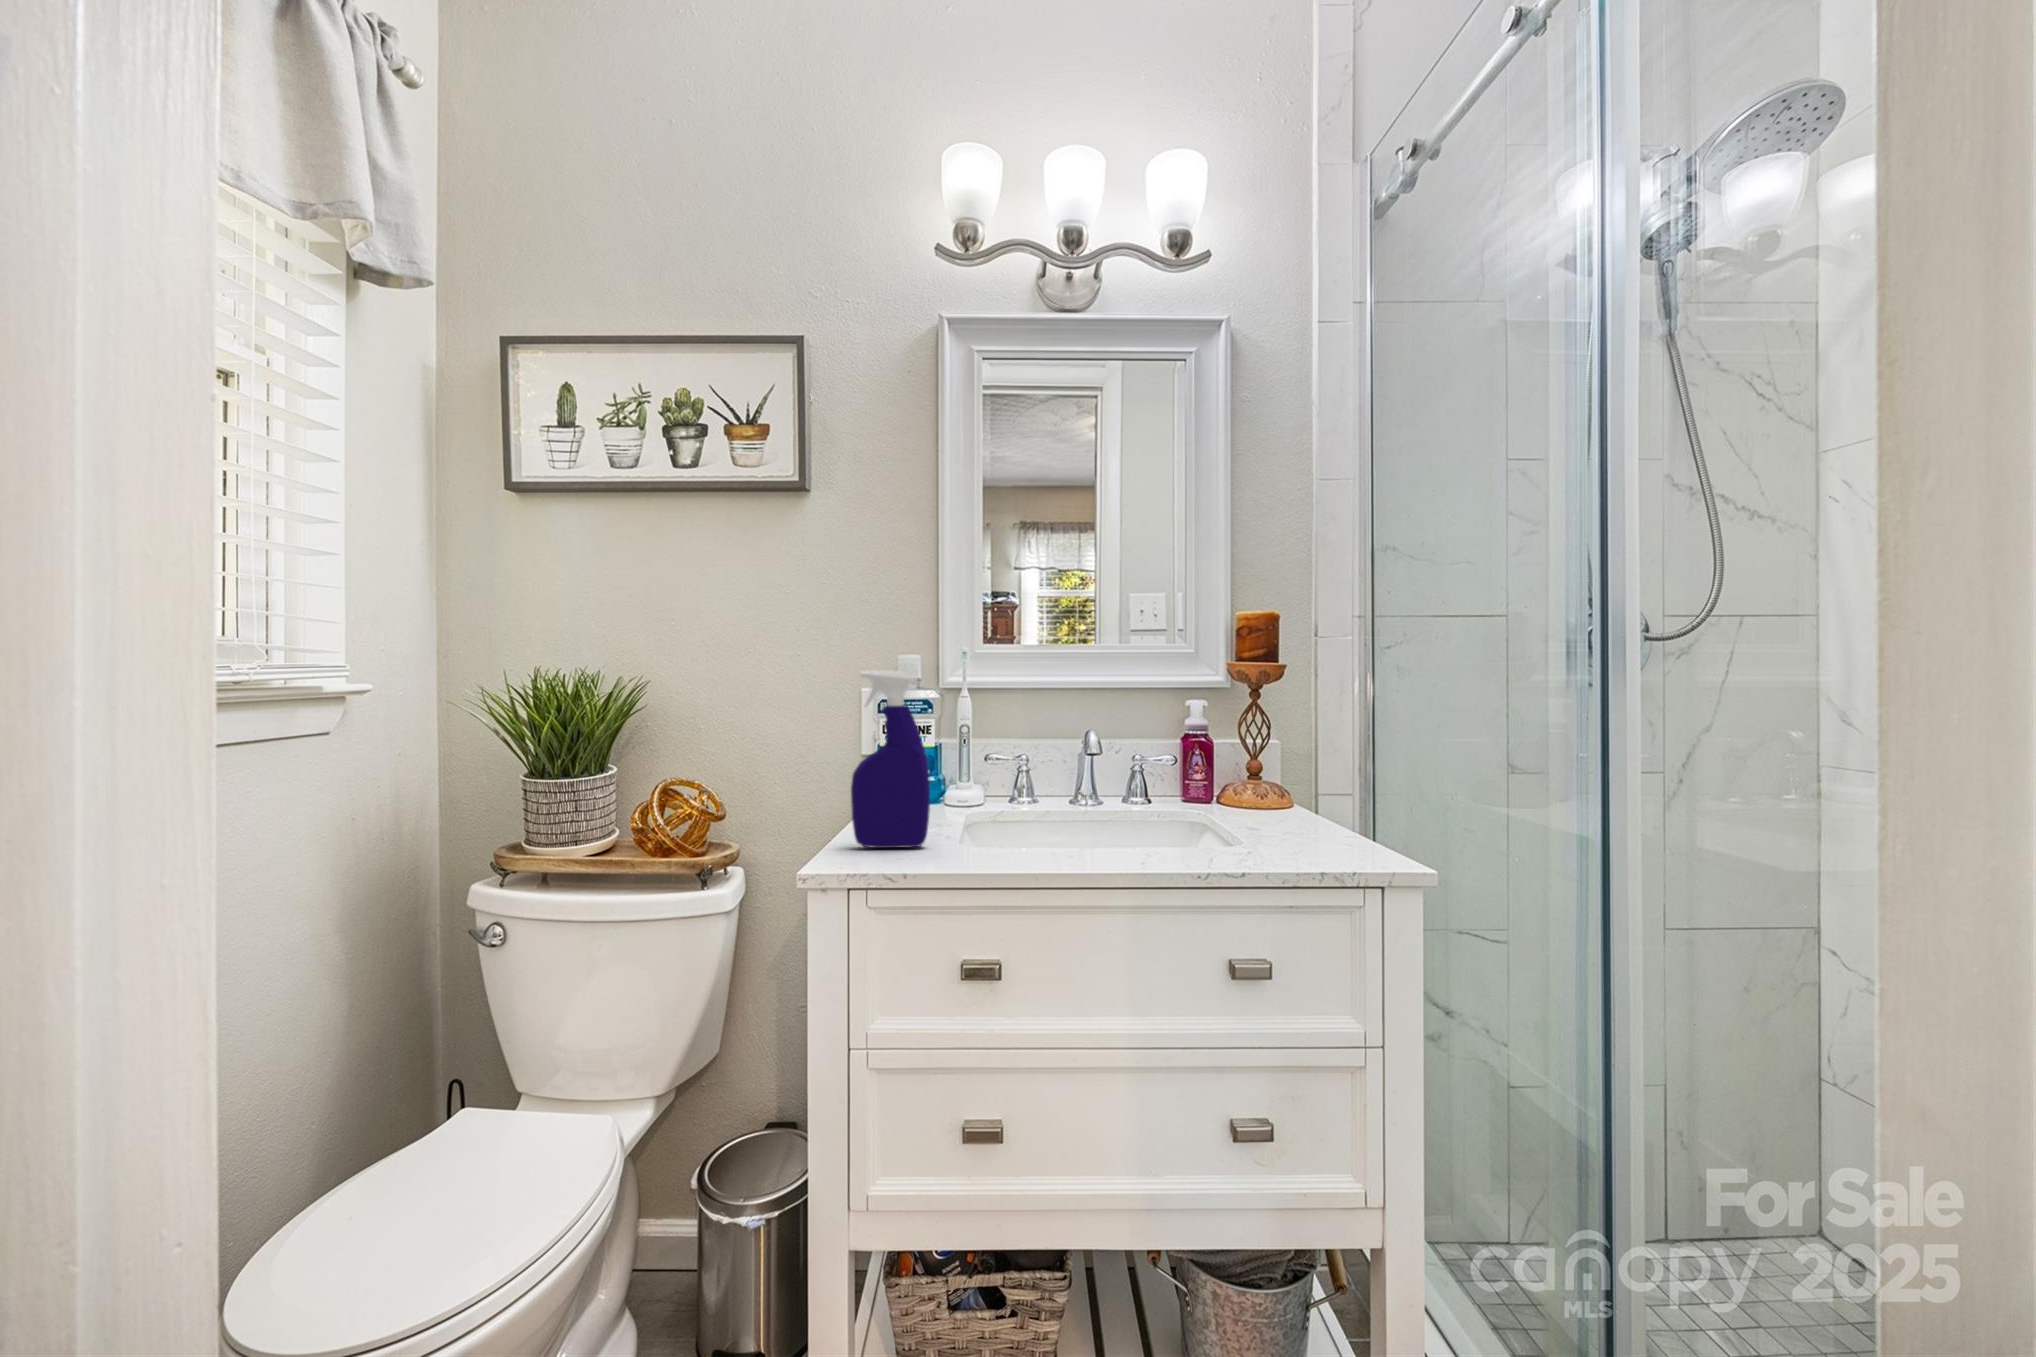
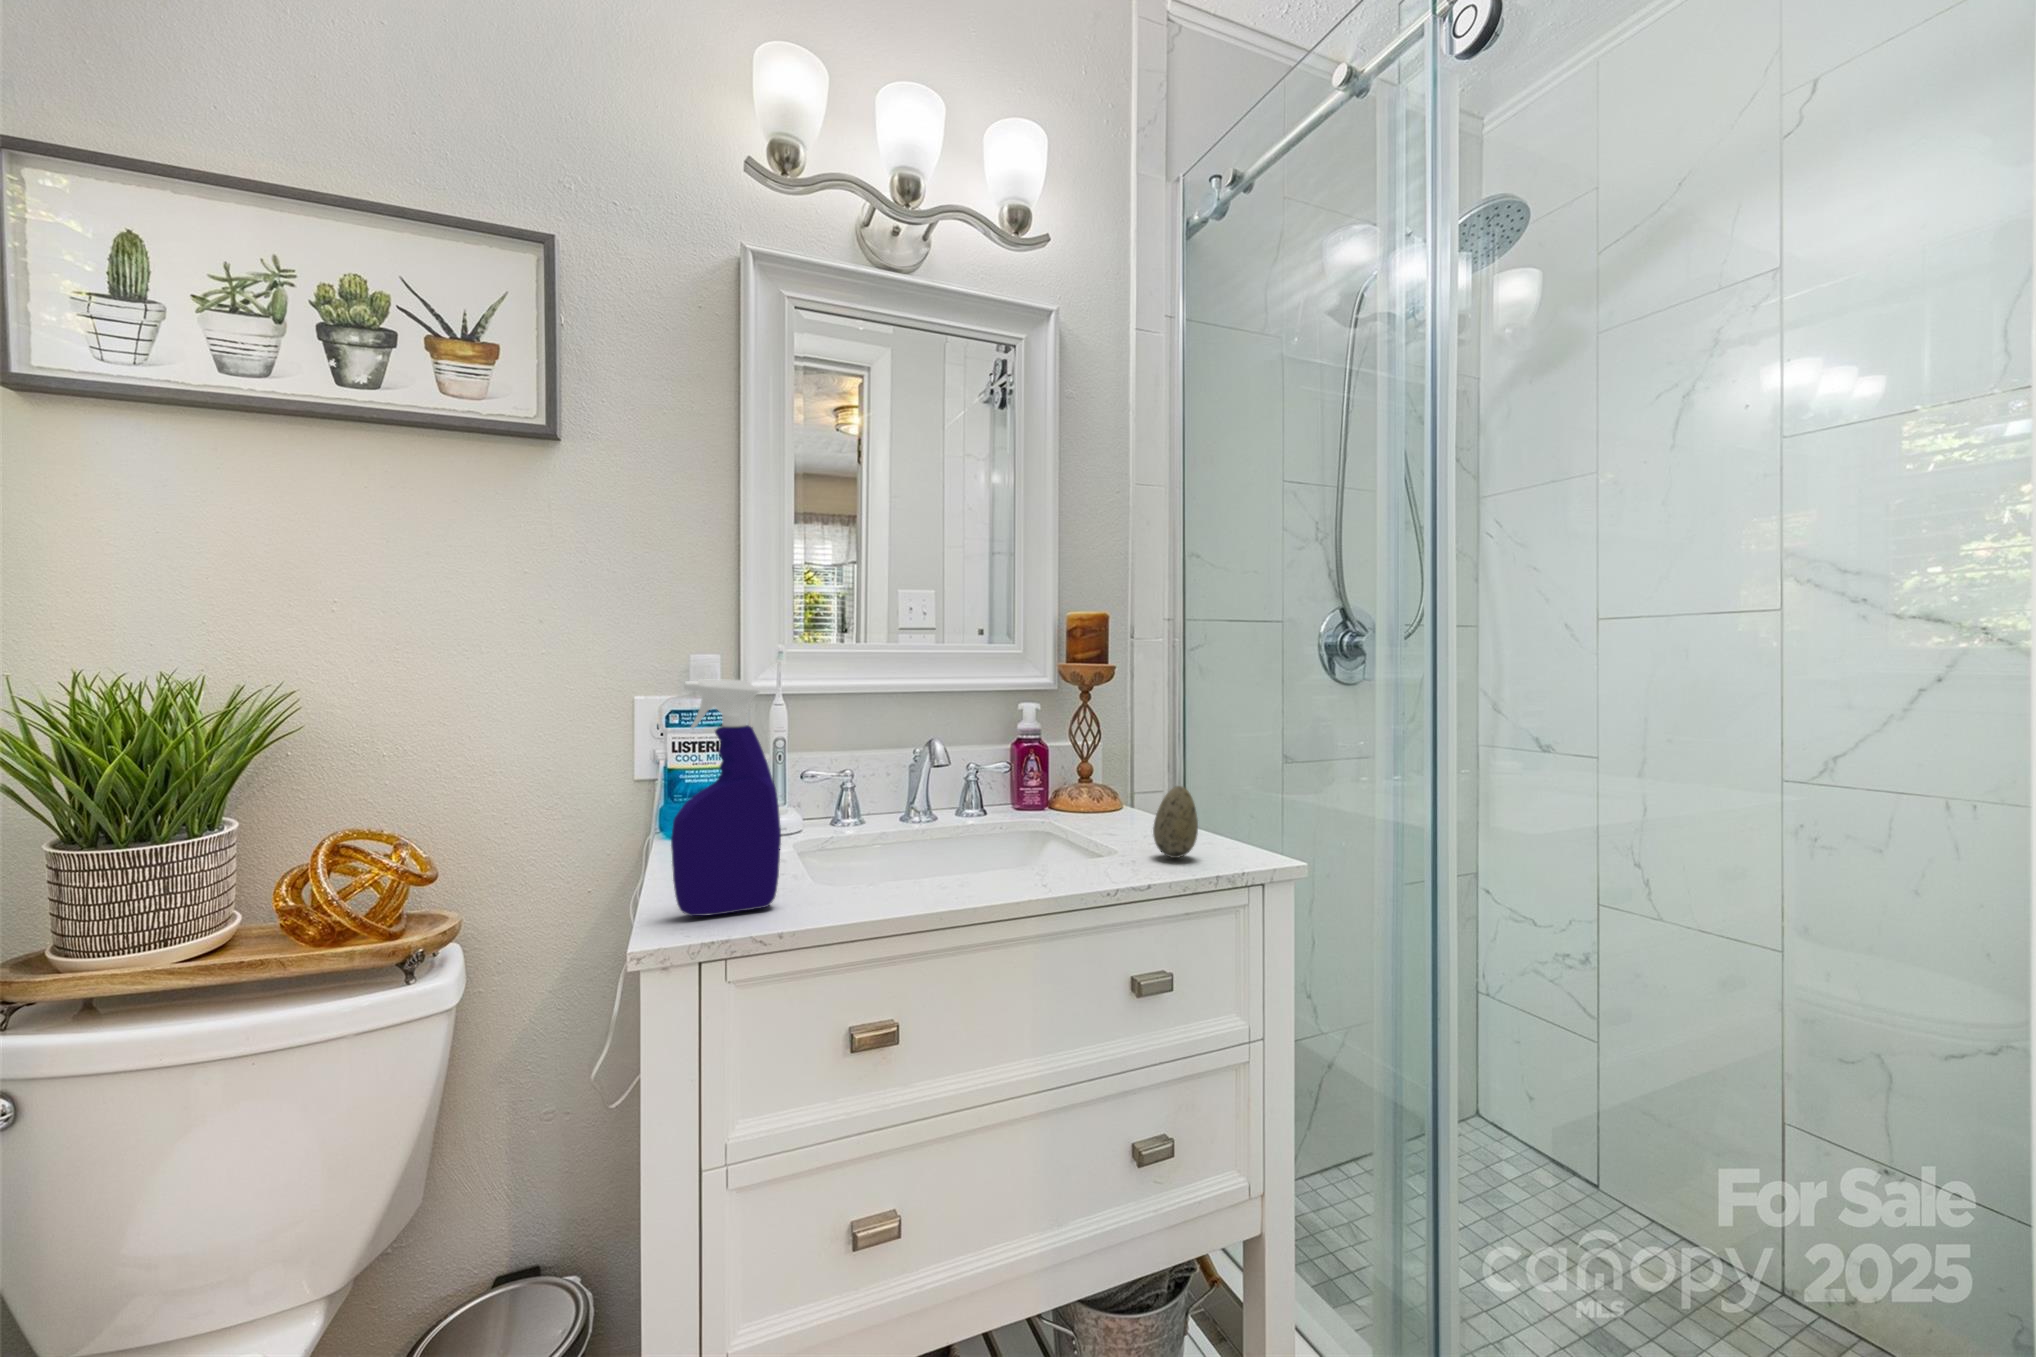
decorative egg: none [1277,775,1321,845] -> present [1153,786,1198,858]

